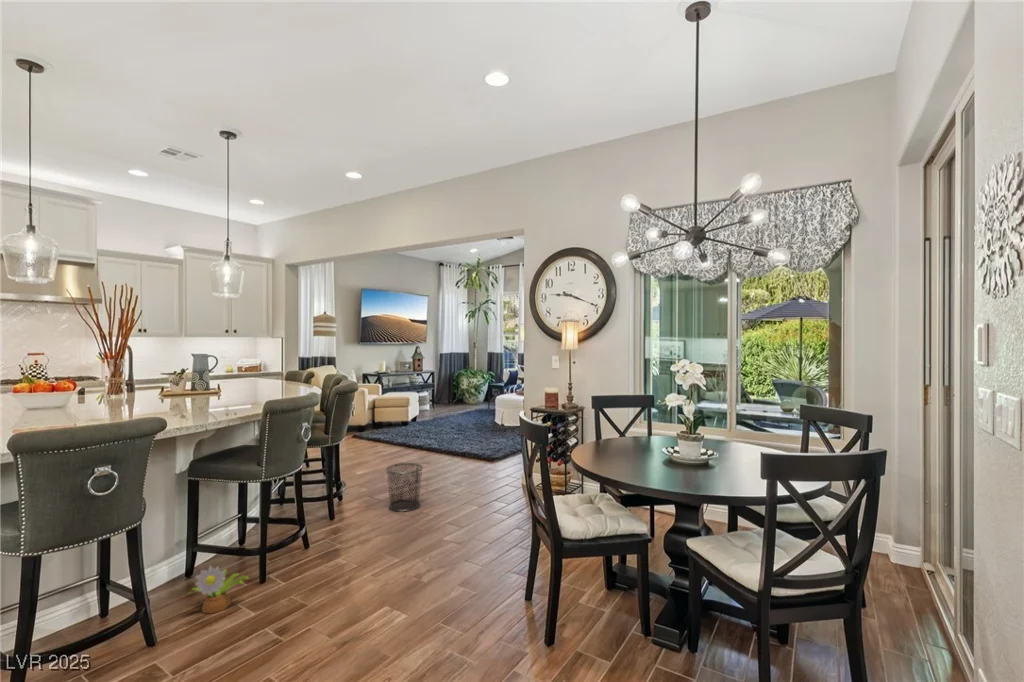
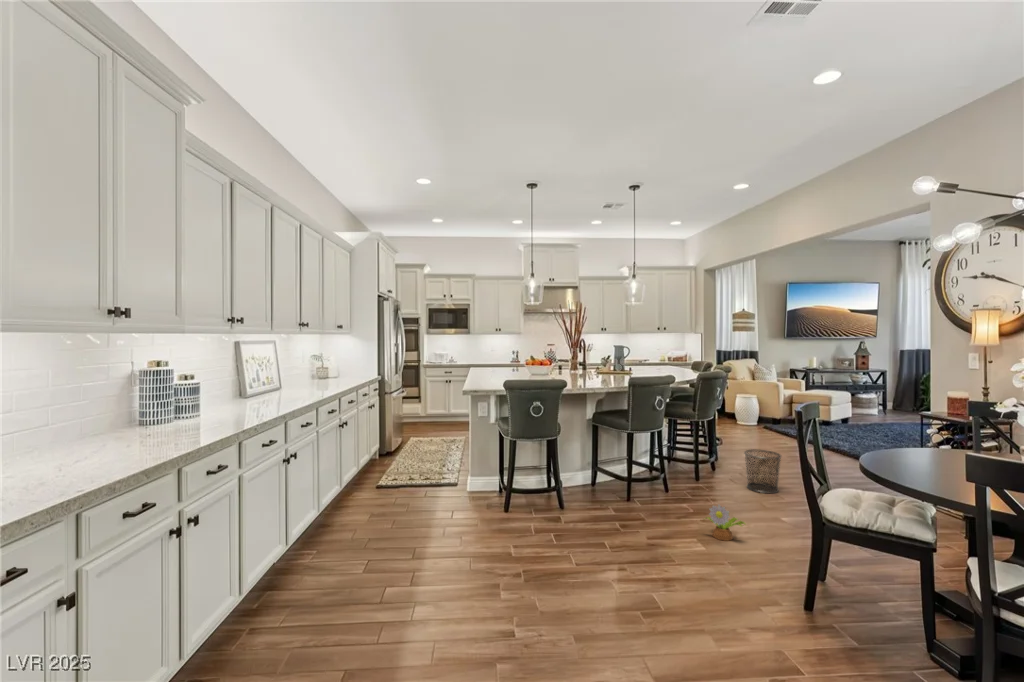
decorative plant: present [191,566,248,613] -> present [706,505,745,541]

